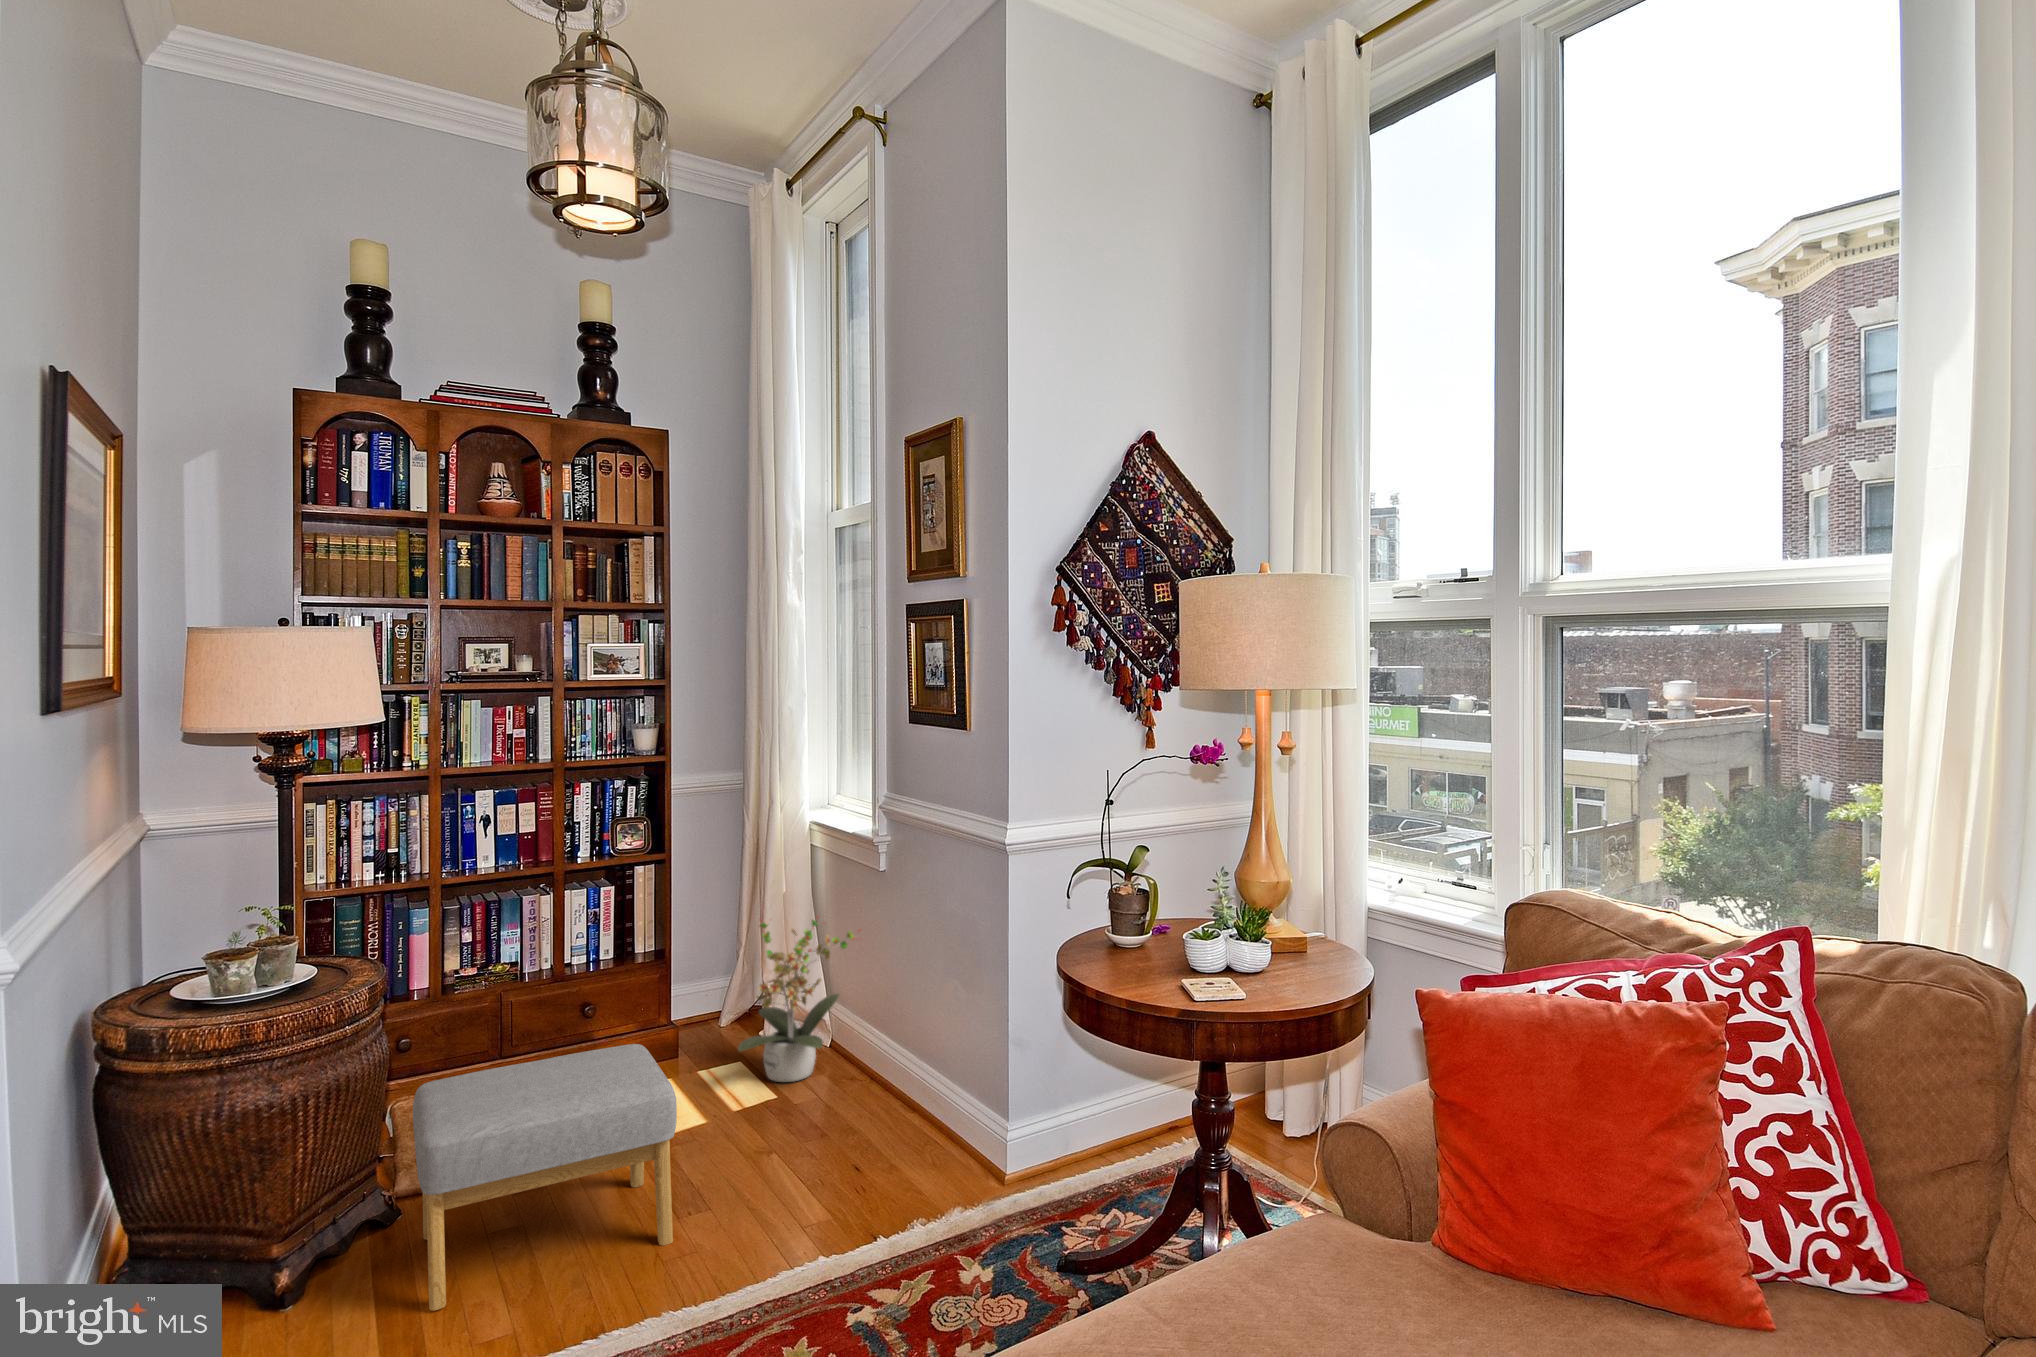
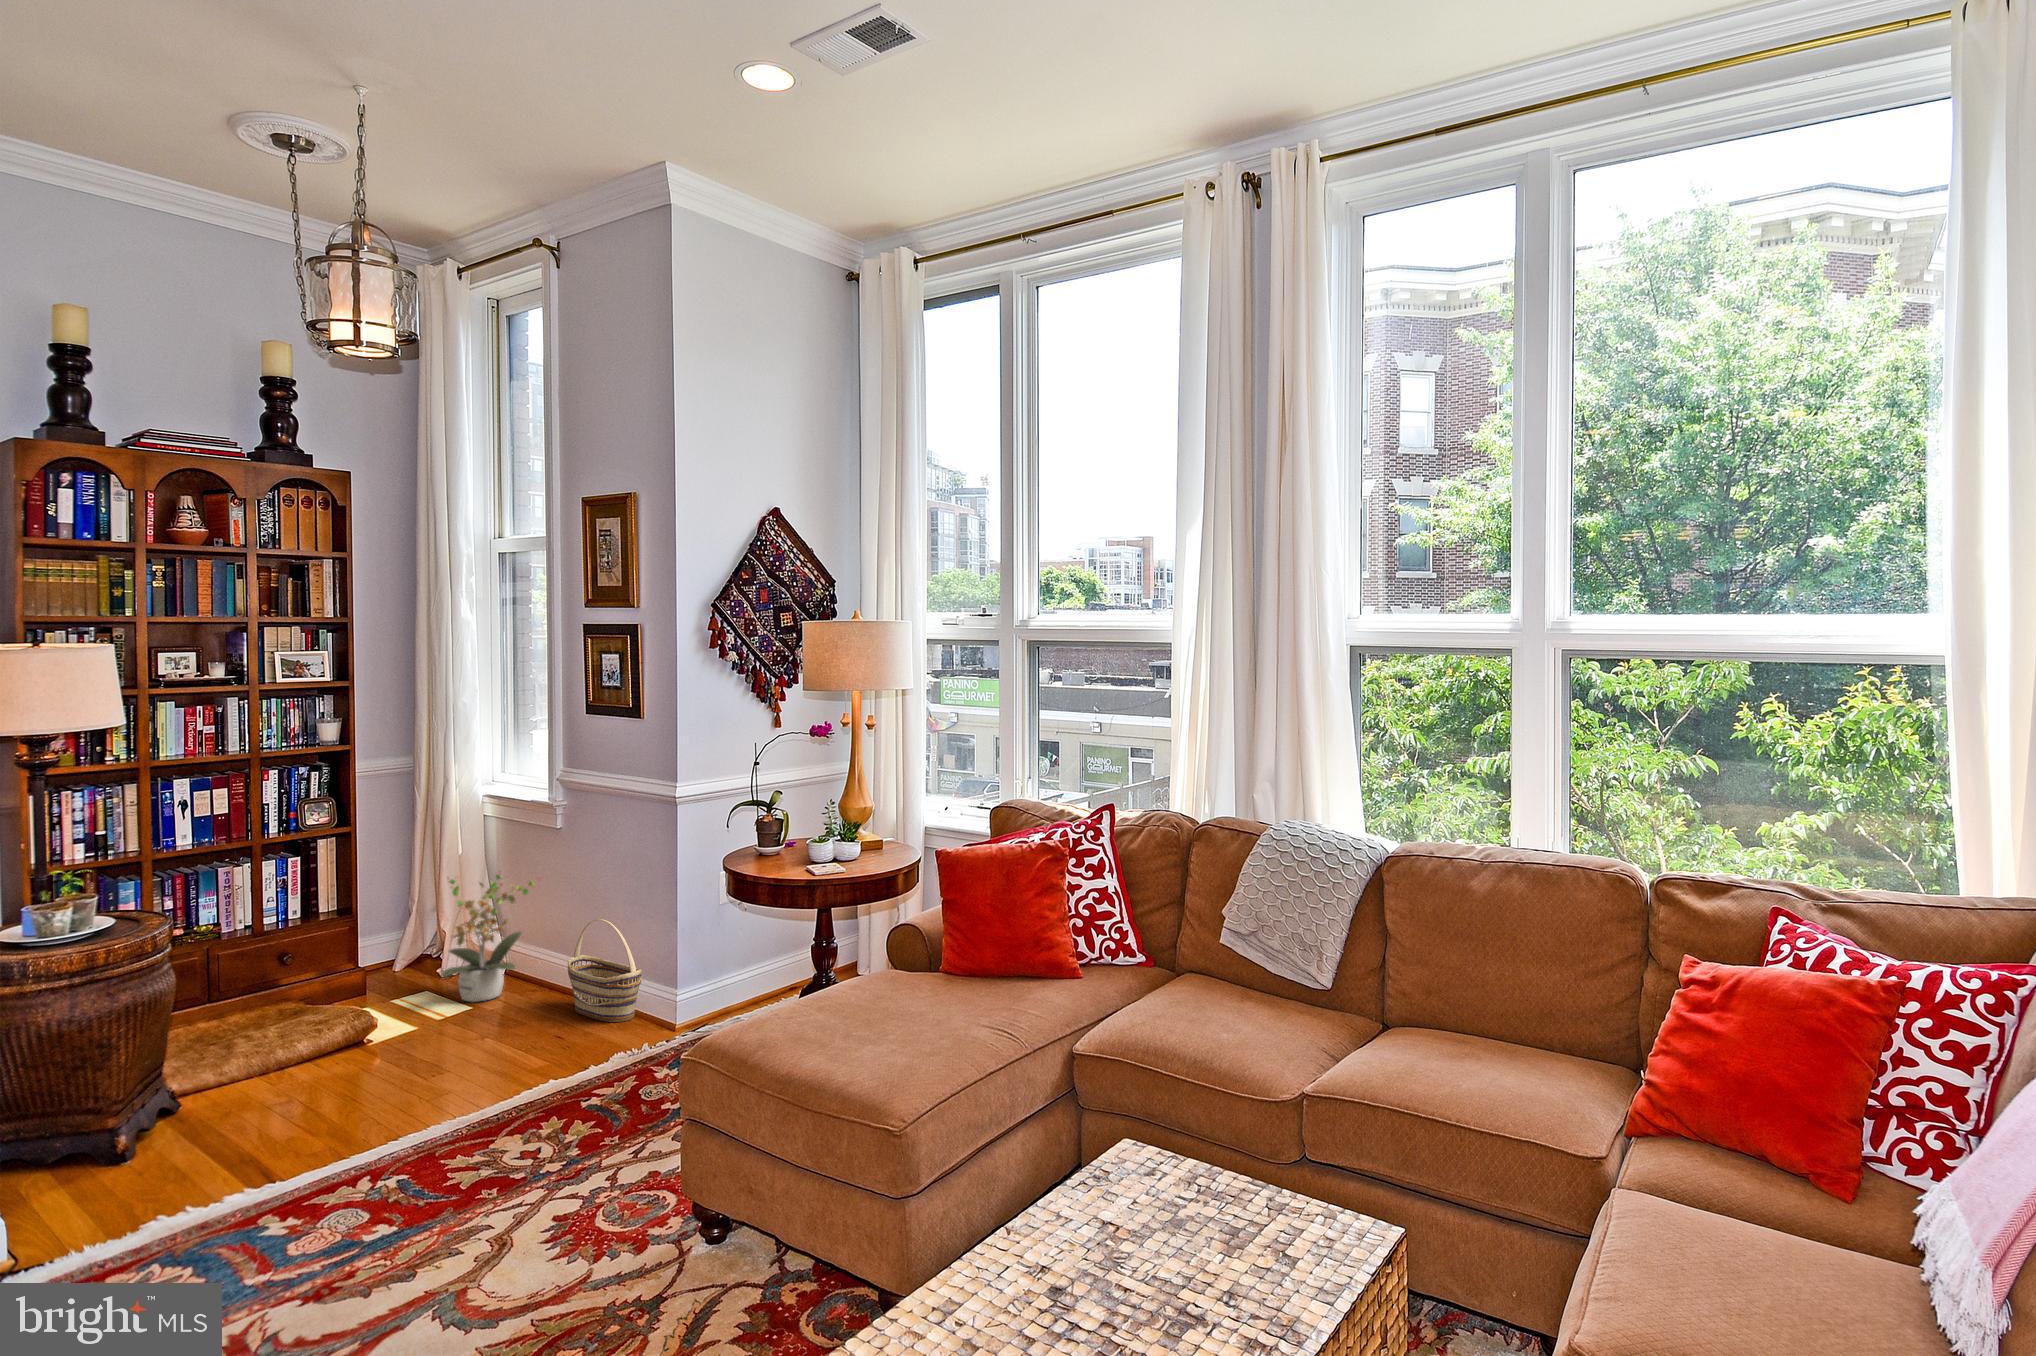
basket: none [879,998,965,1147] -> present [568,919,641,1022]
footstool: present [413,1044,677,1311] -> none [208,962,436,1147]

